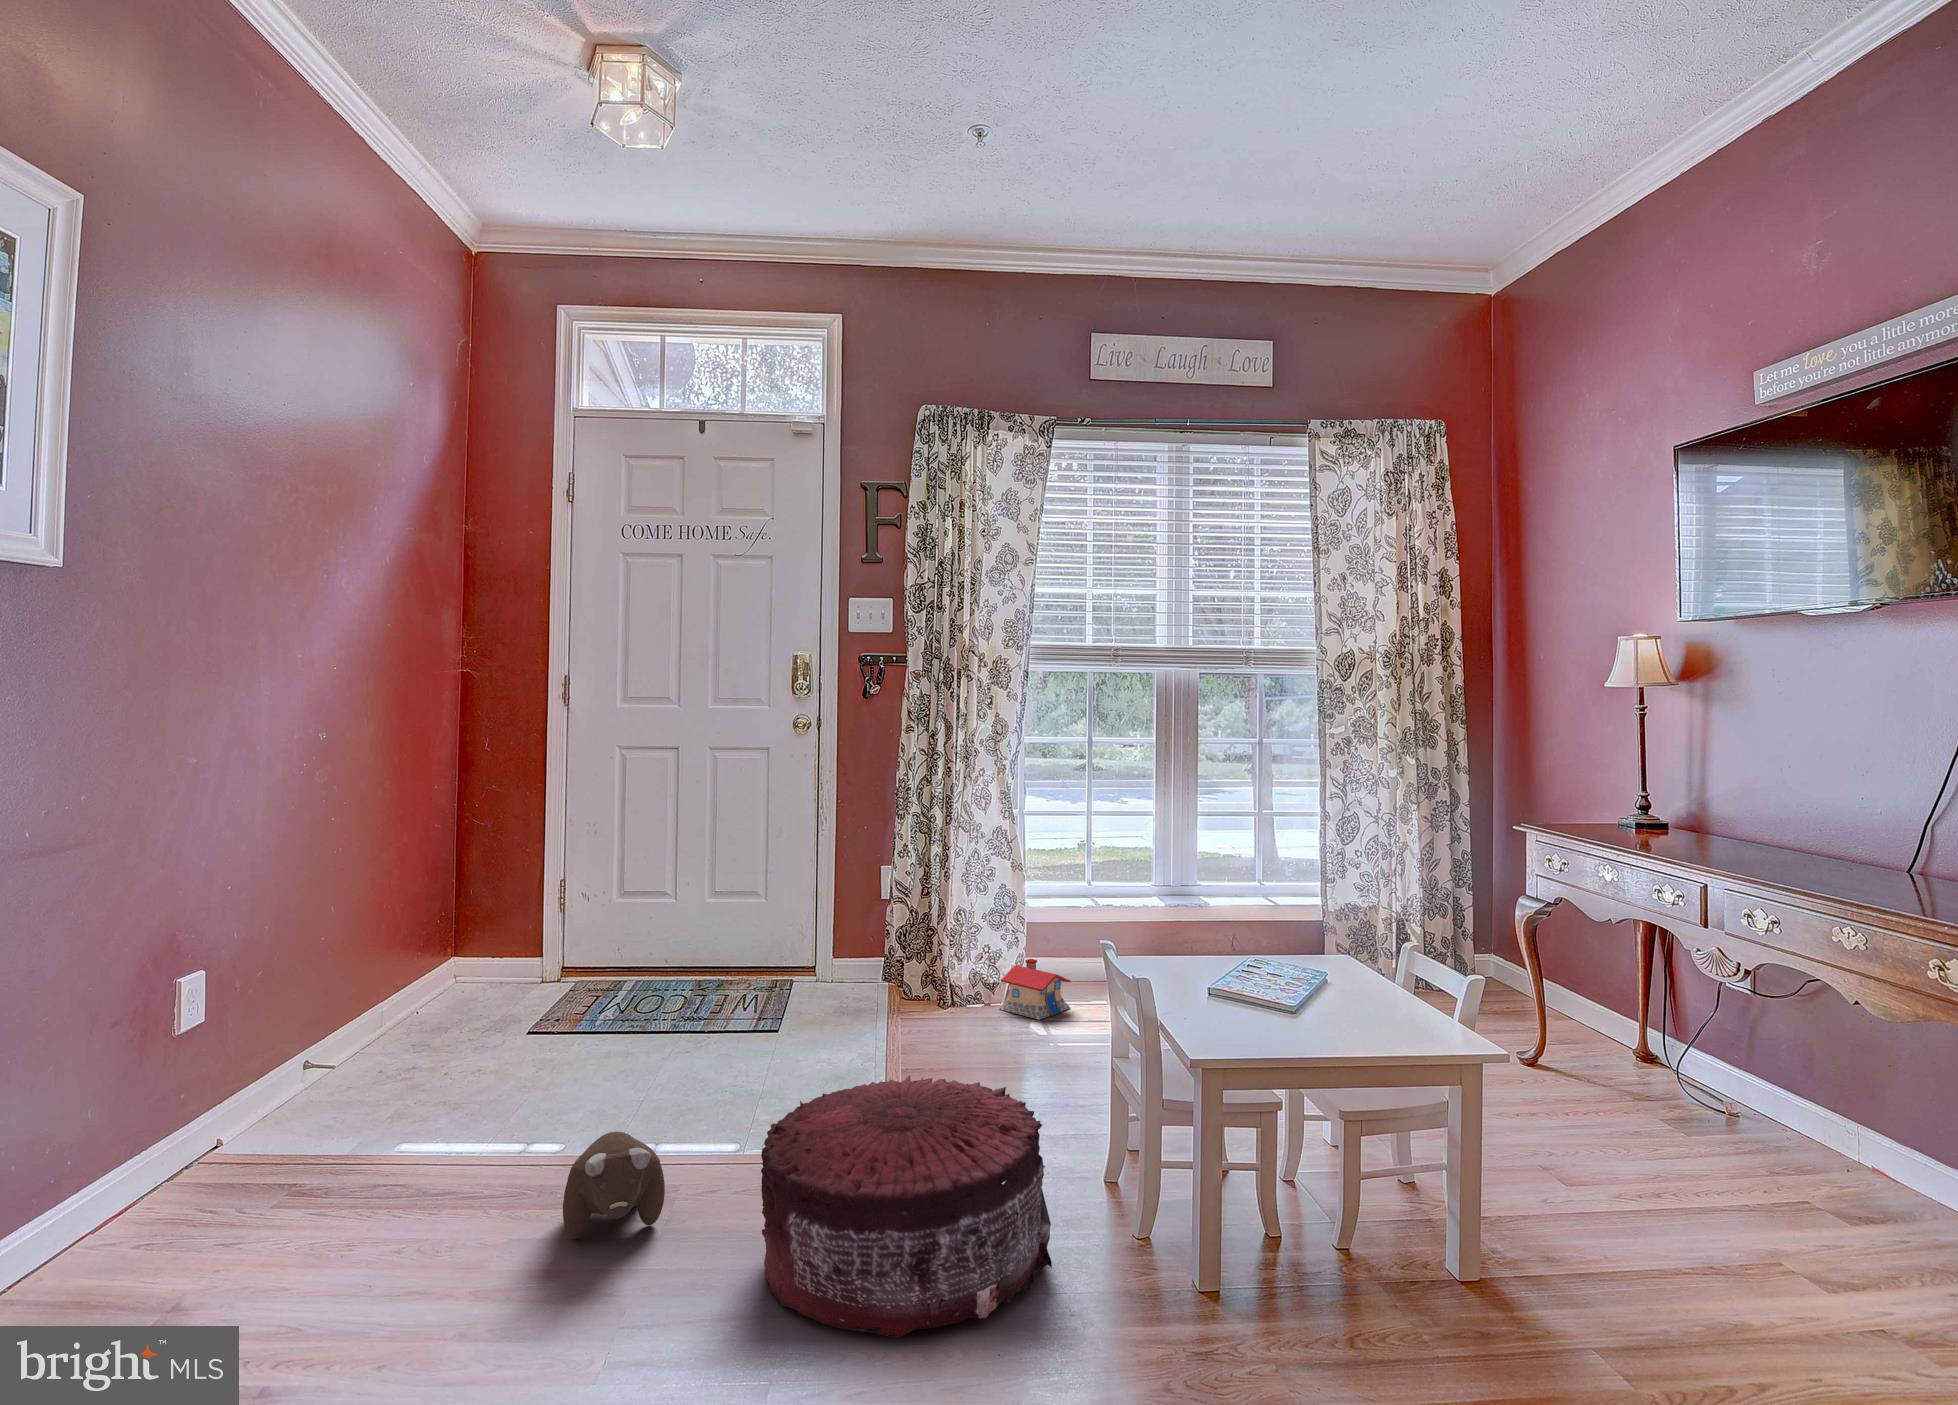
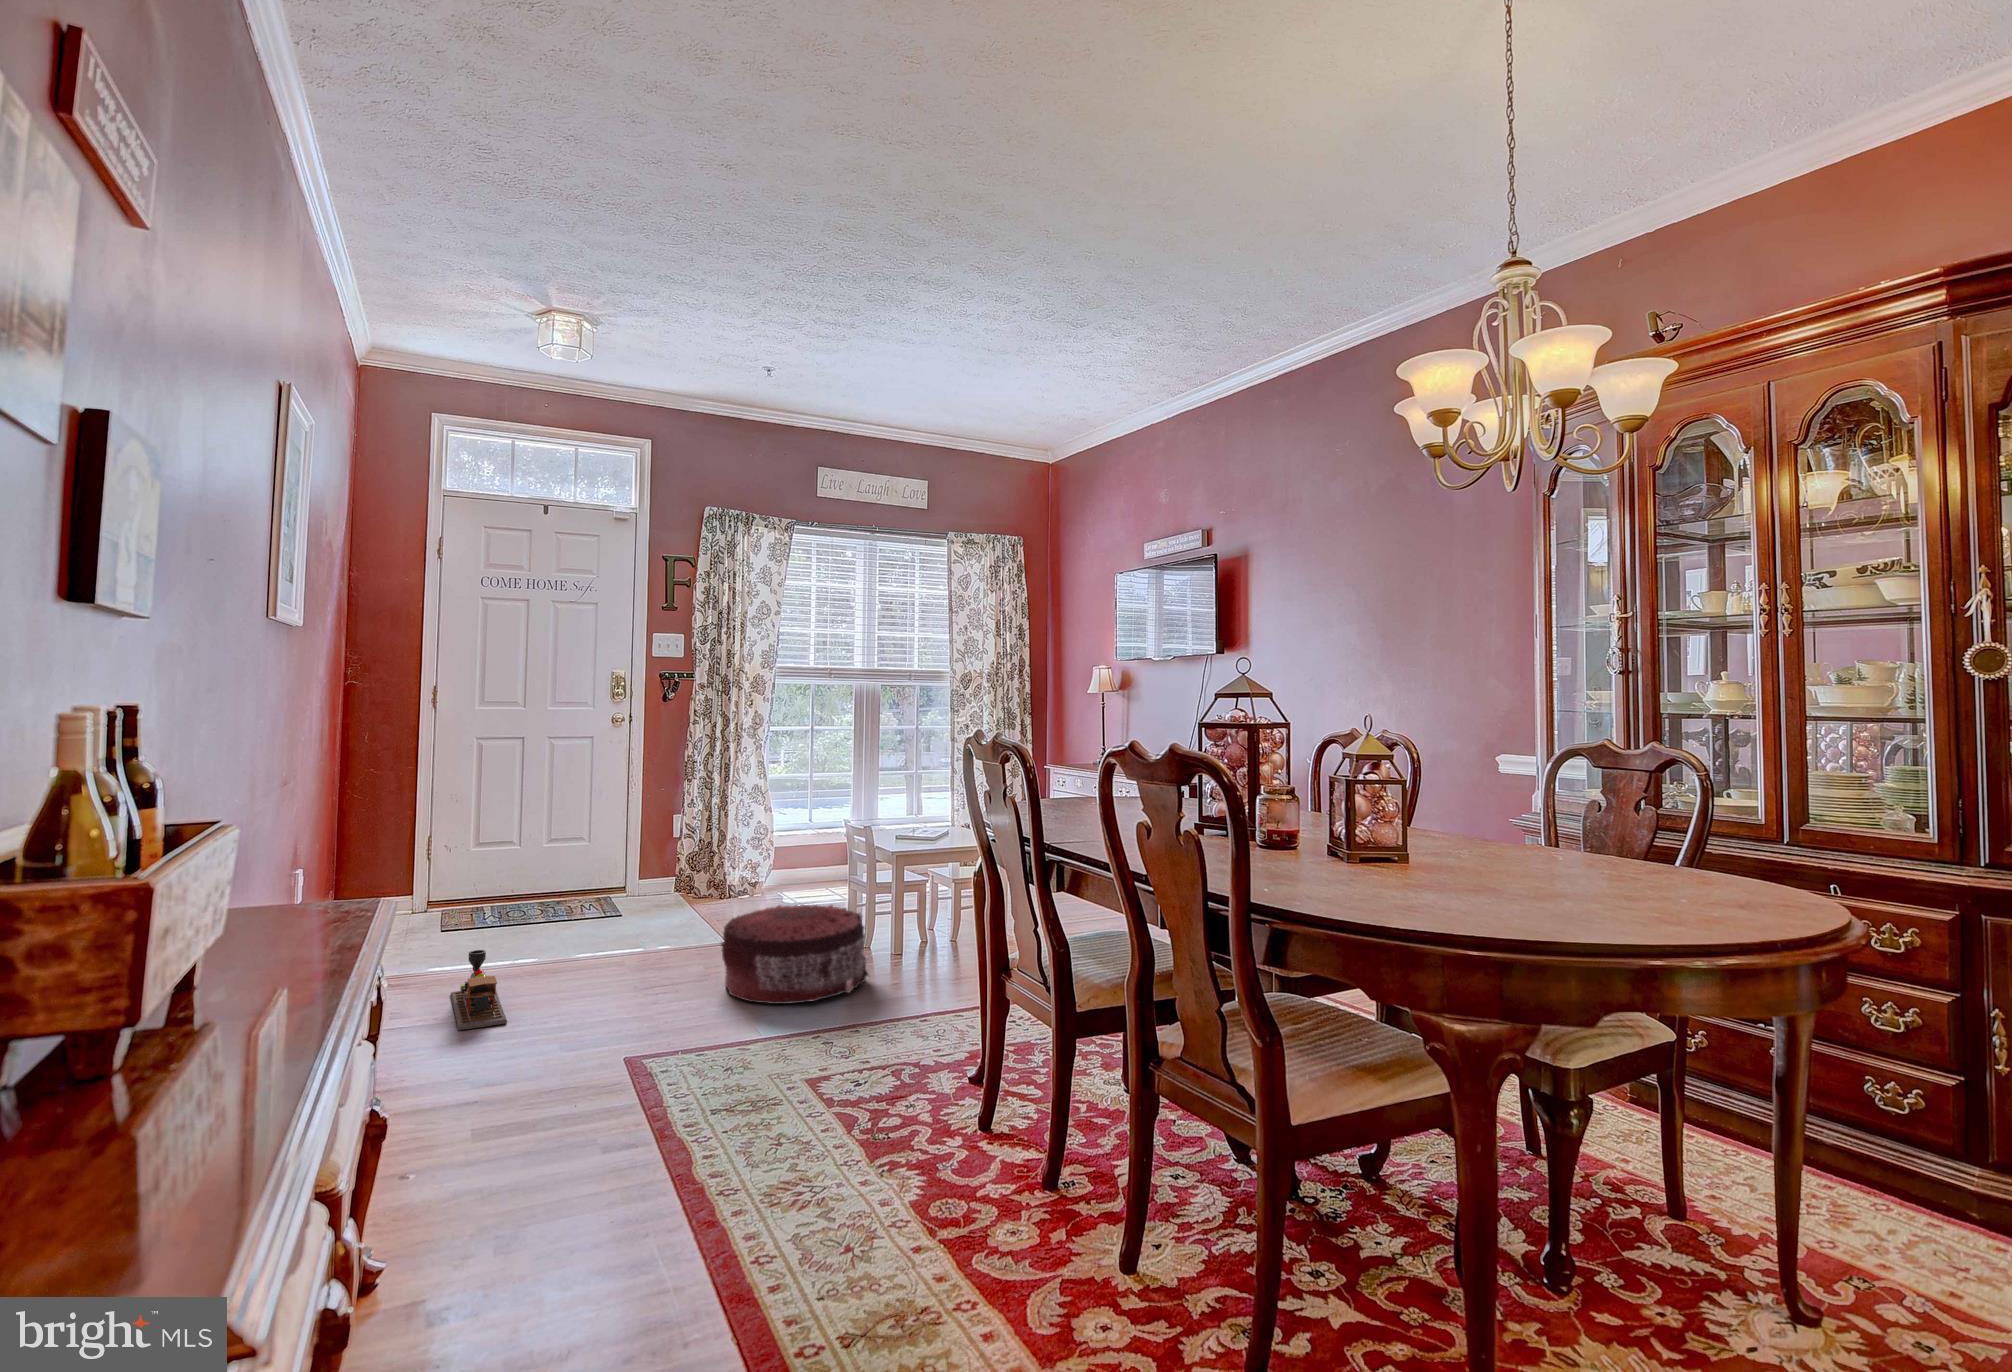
toy house: present [999,959,1071,1019] -> none [764,866,809,900]
toy train: none [263,1115,441,1289] -> present [451,950,507,1030]
plush toy: present [563,1132,665,1239] -> none [599,944,660,998]

